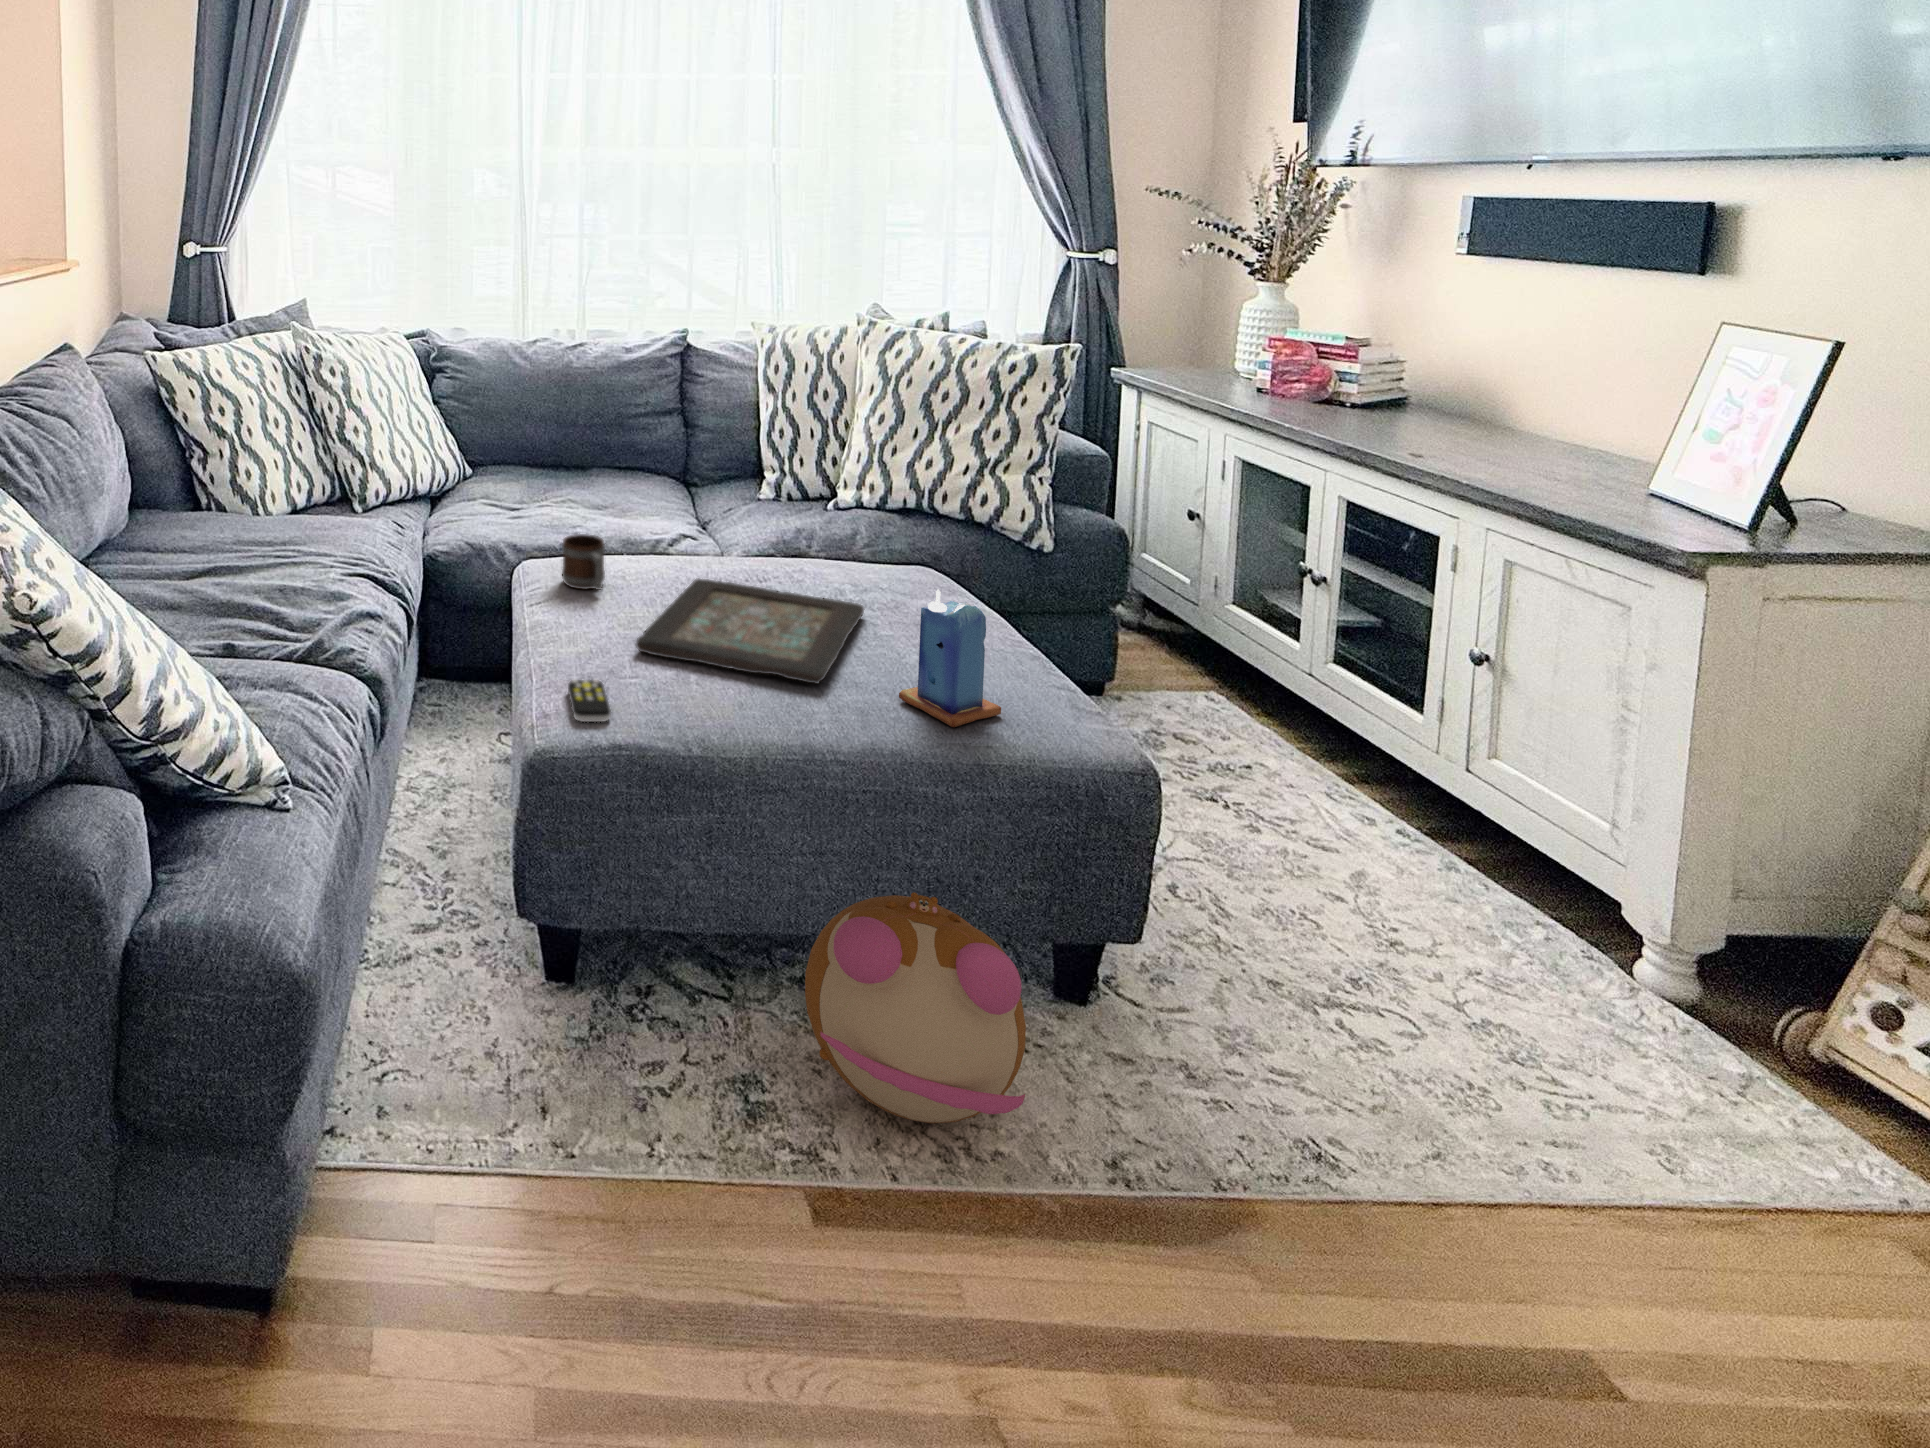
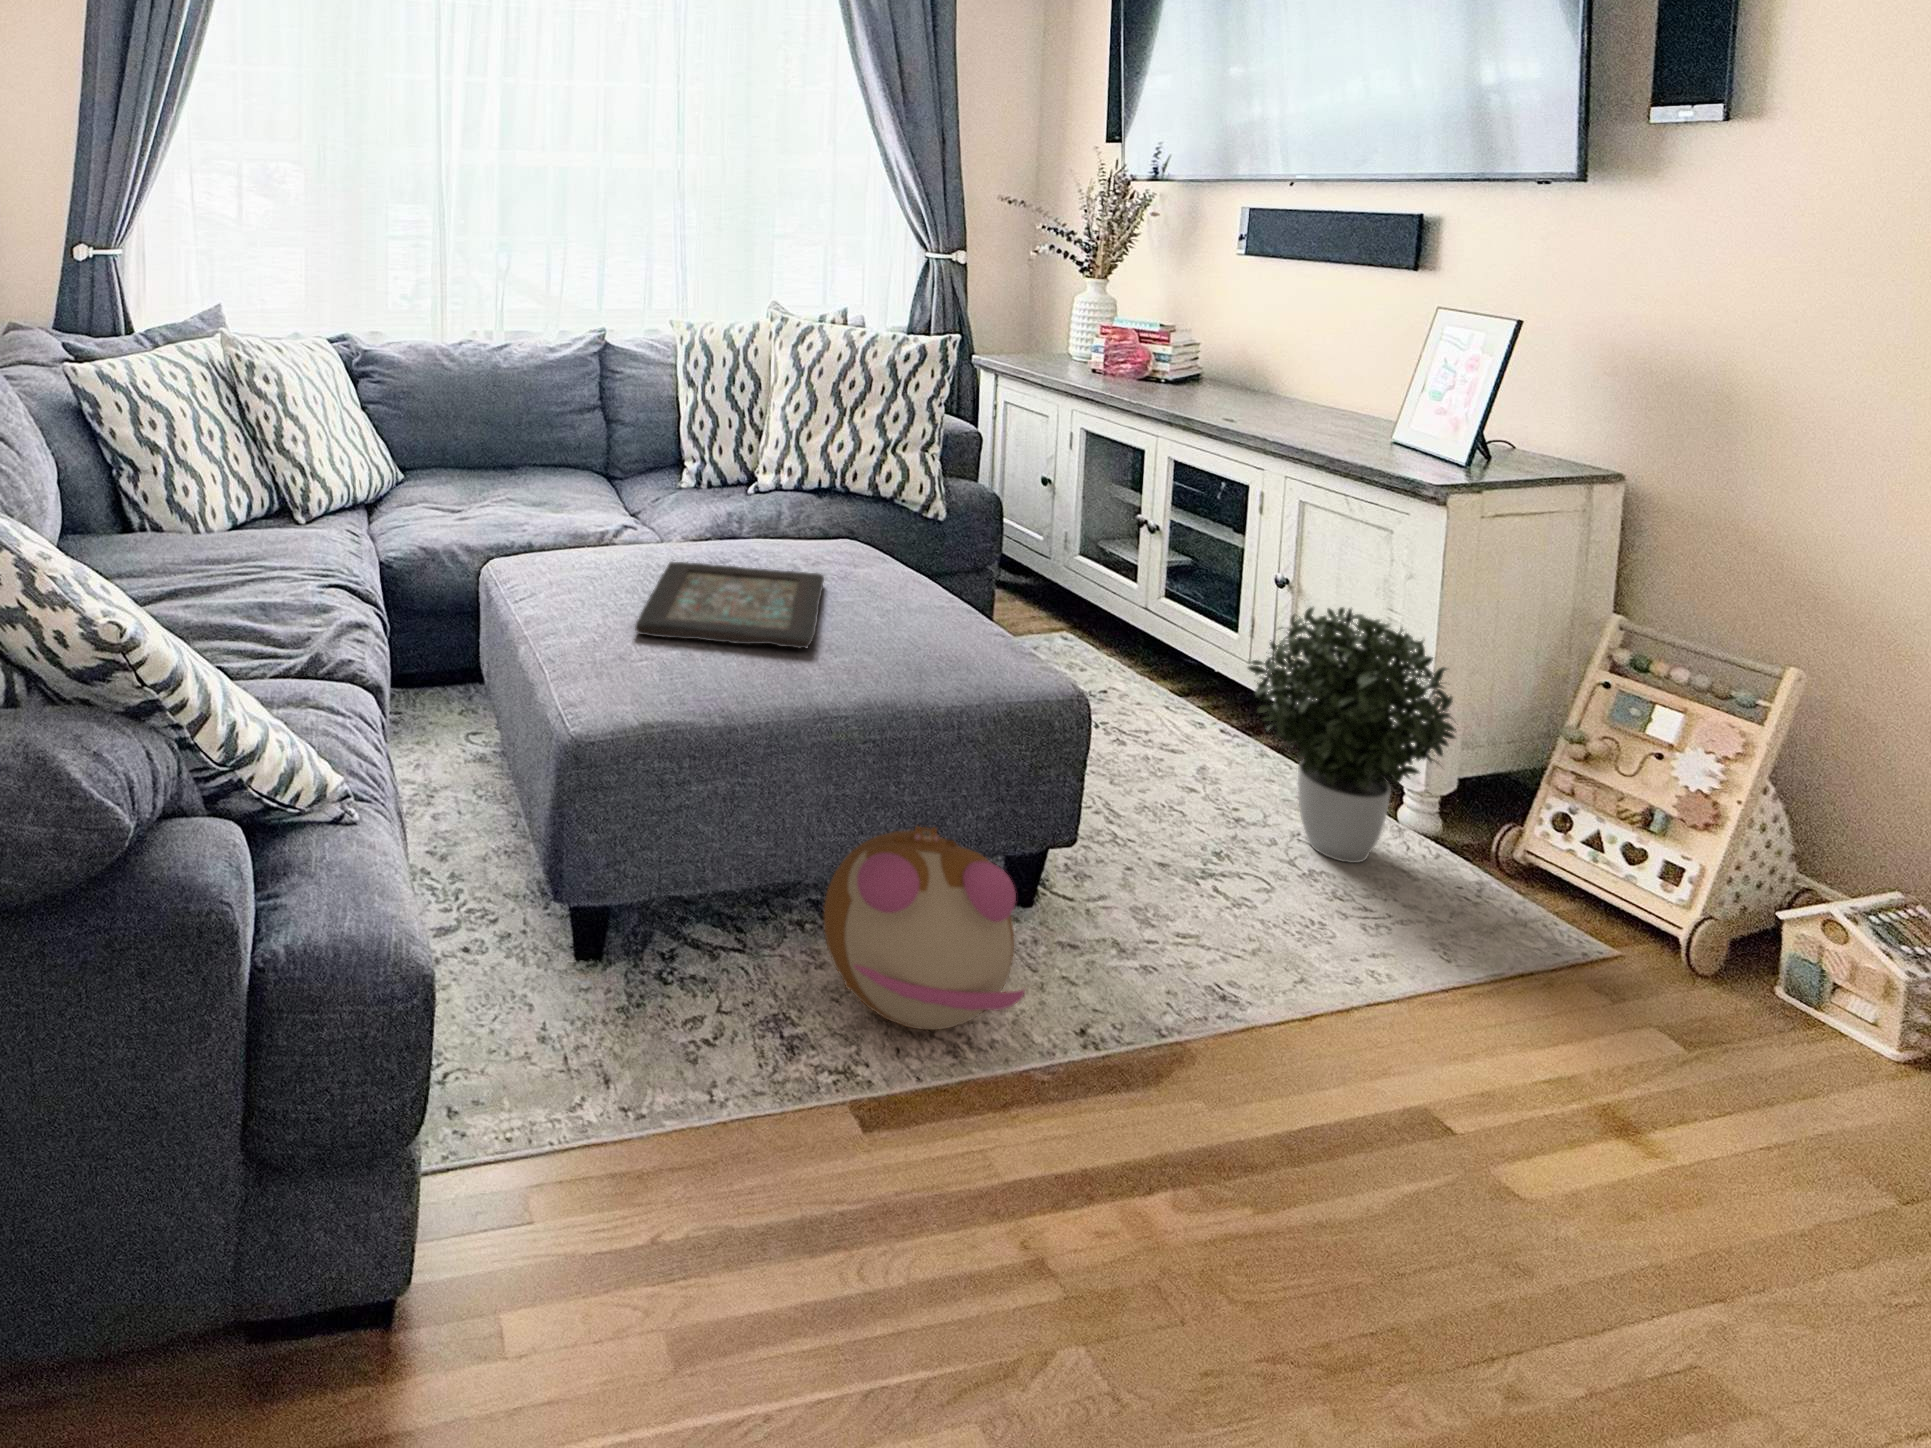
mug: present [562,534,605,590] -> none [542,527,586,580]
candle: present [899,589,1001,727] -> none [878,553,964,675]
remote control: present [568,680,611,722] -> none [585,664,634,705]
potted plant: none [1405,695,1711,1024] -> present [1248,607,1456,863]

